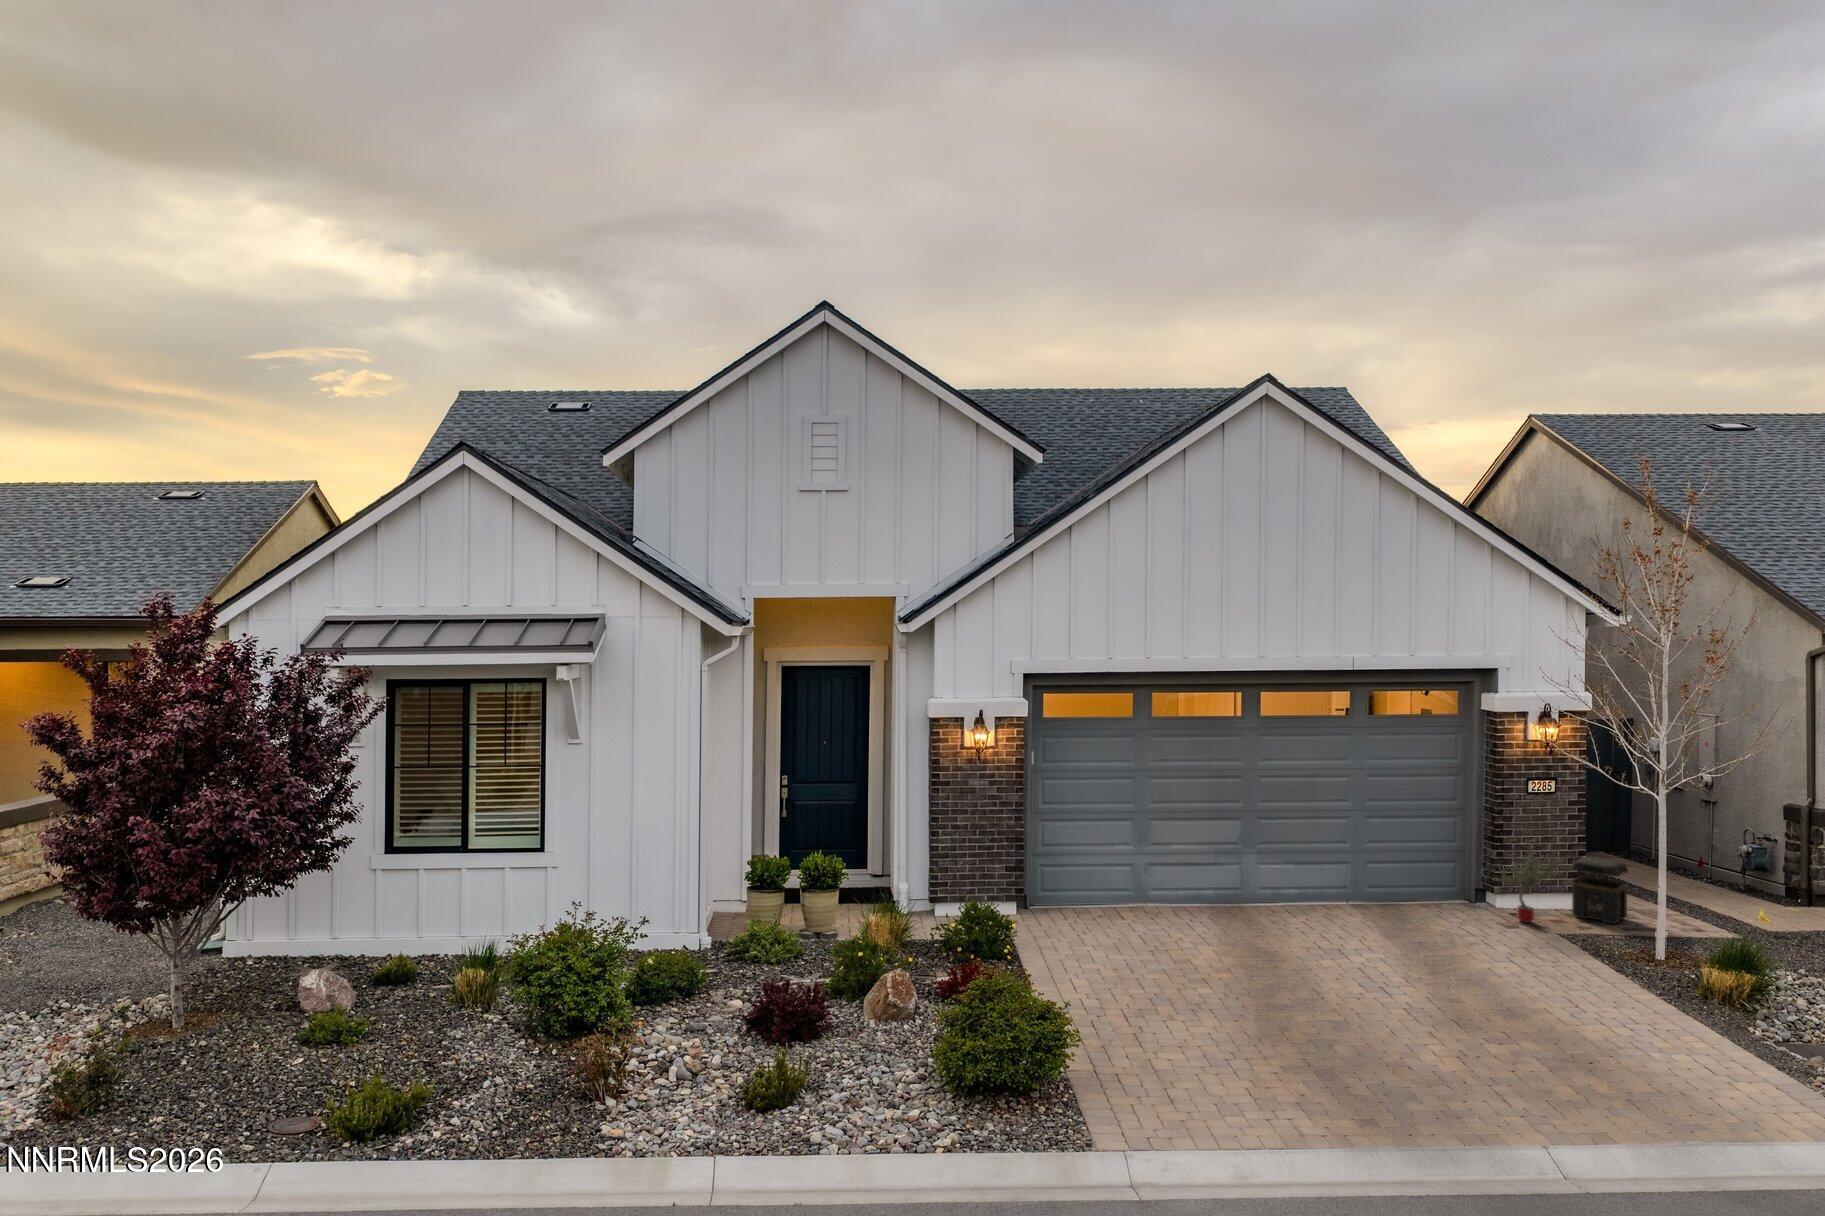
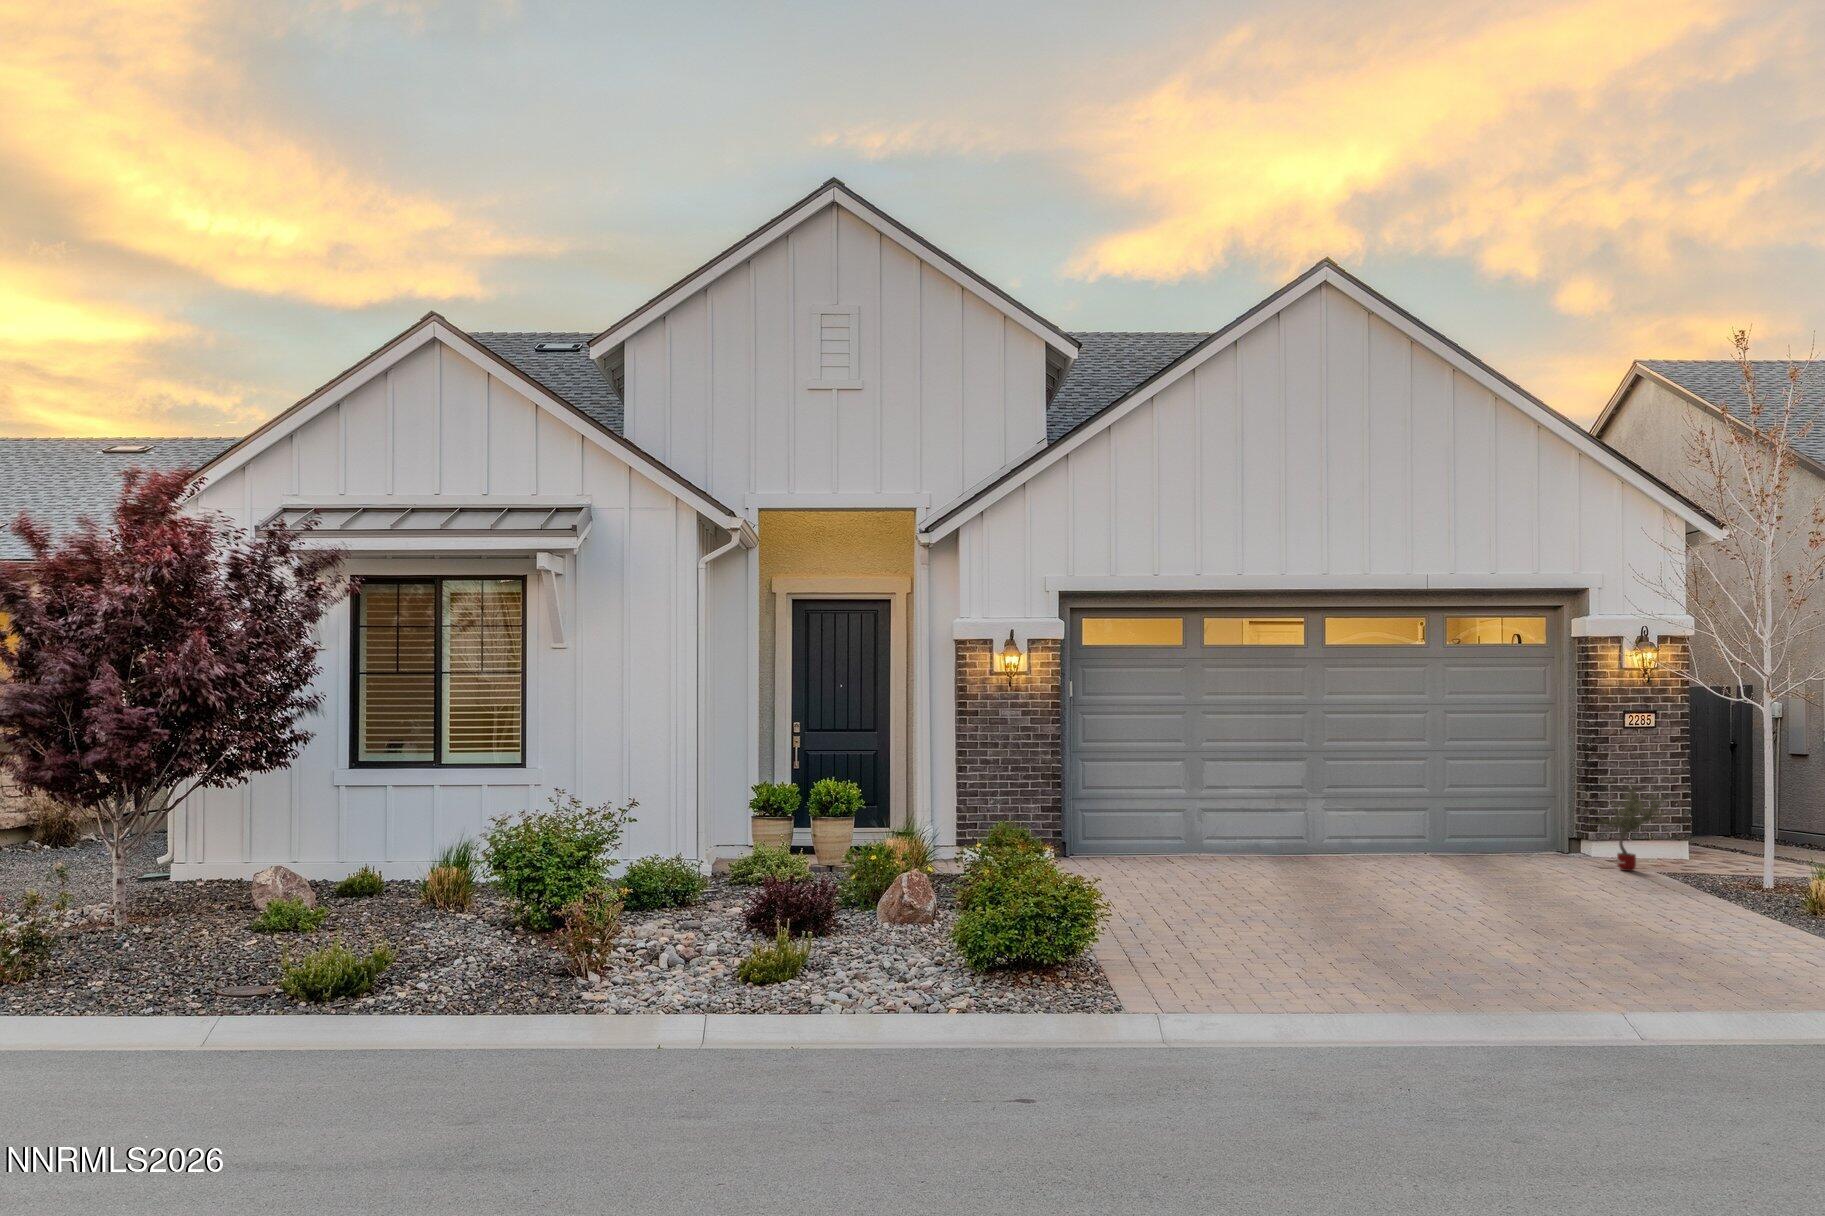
toolbox: present [1571,857,1628,924] -> none [1679,802,1744,873]

